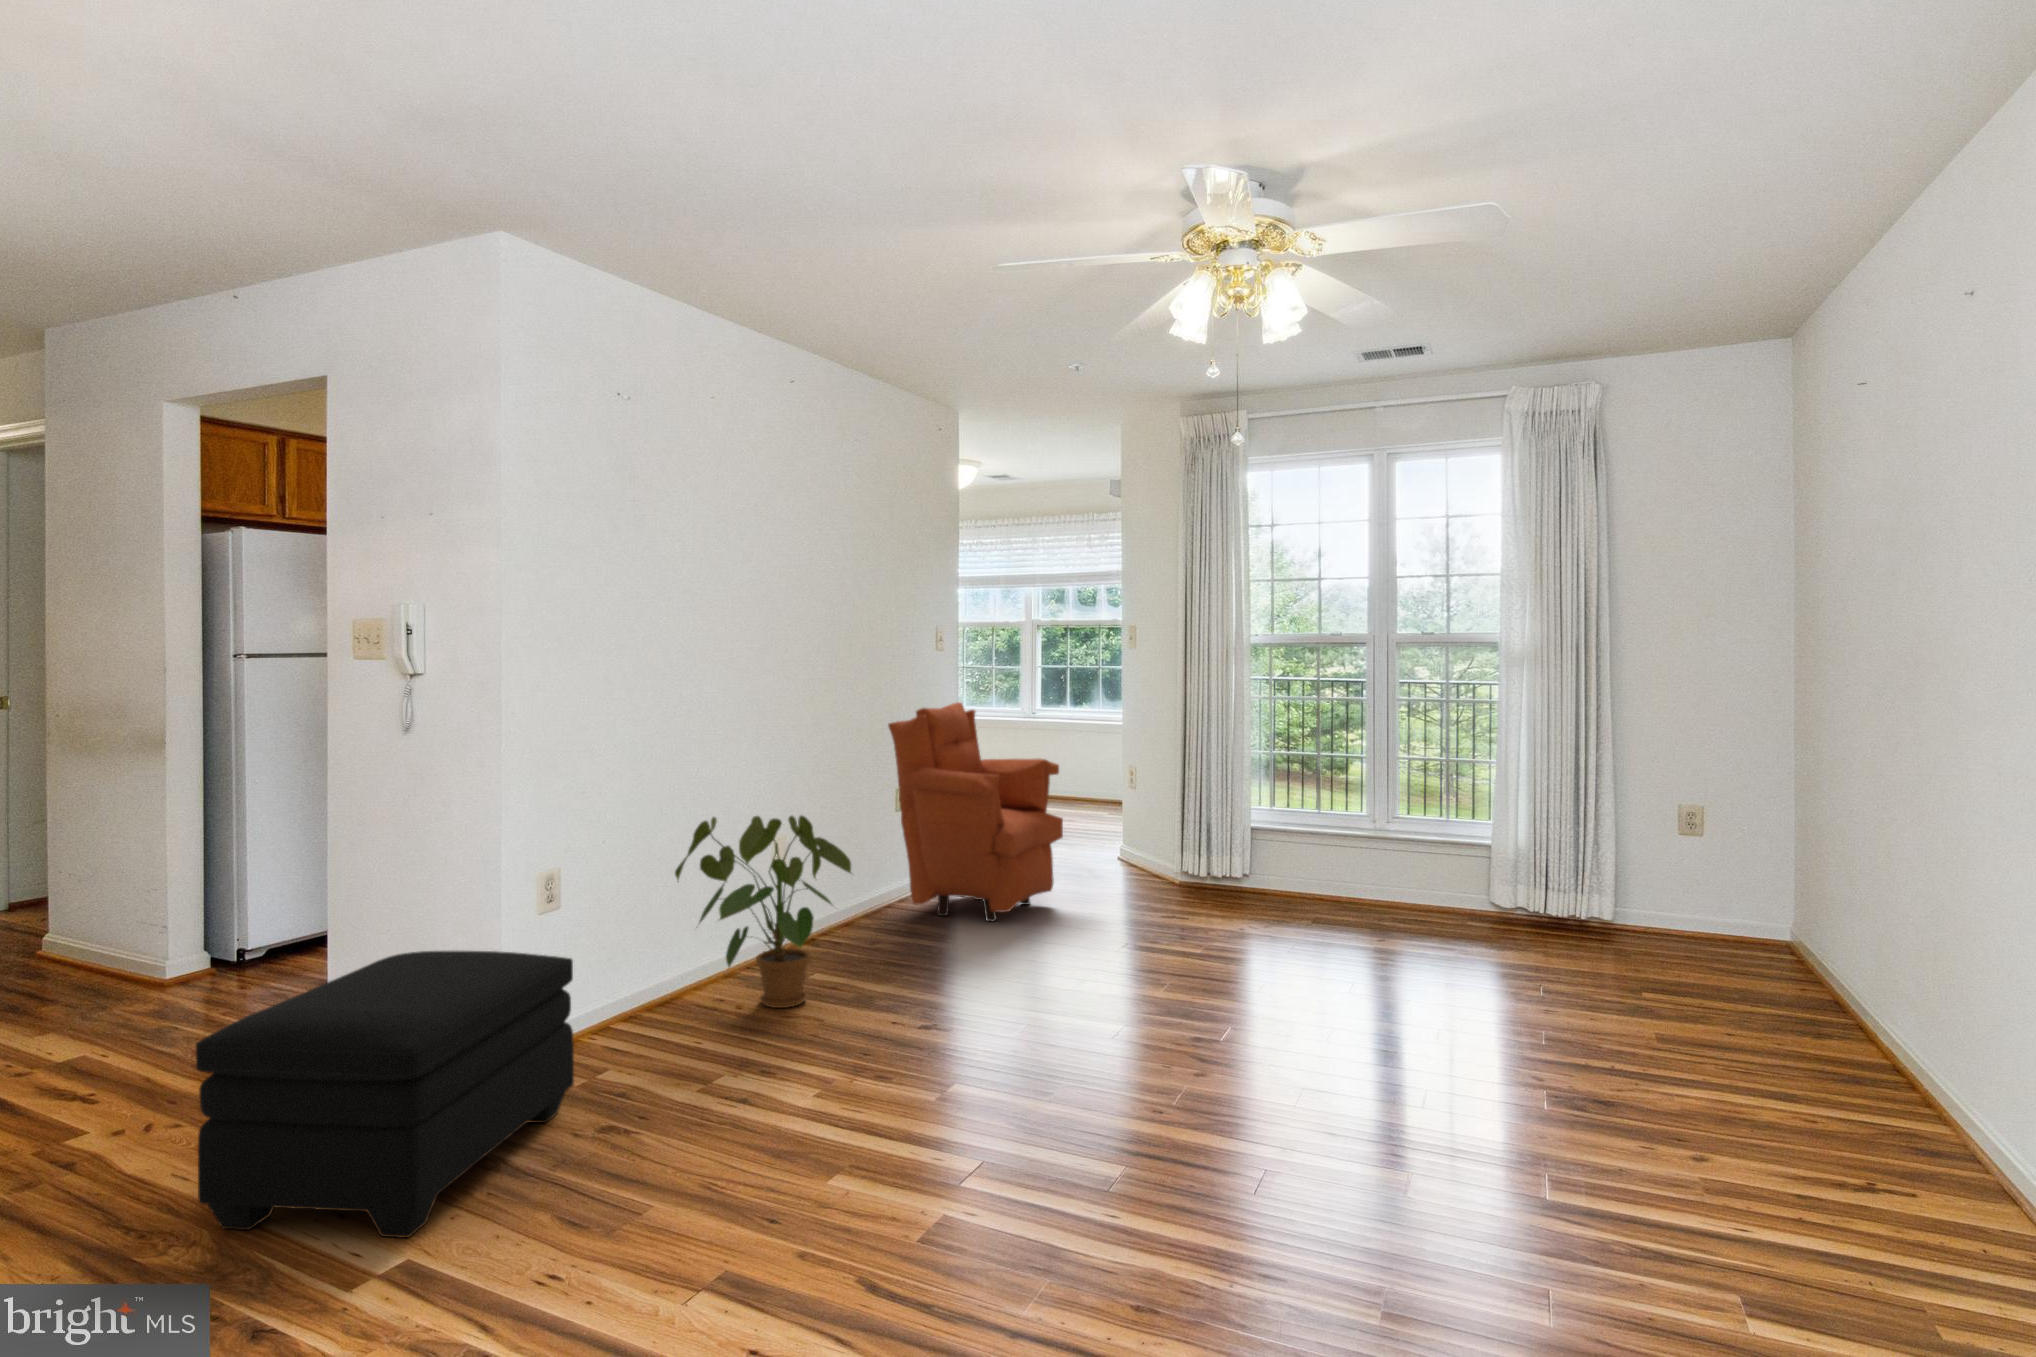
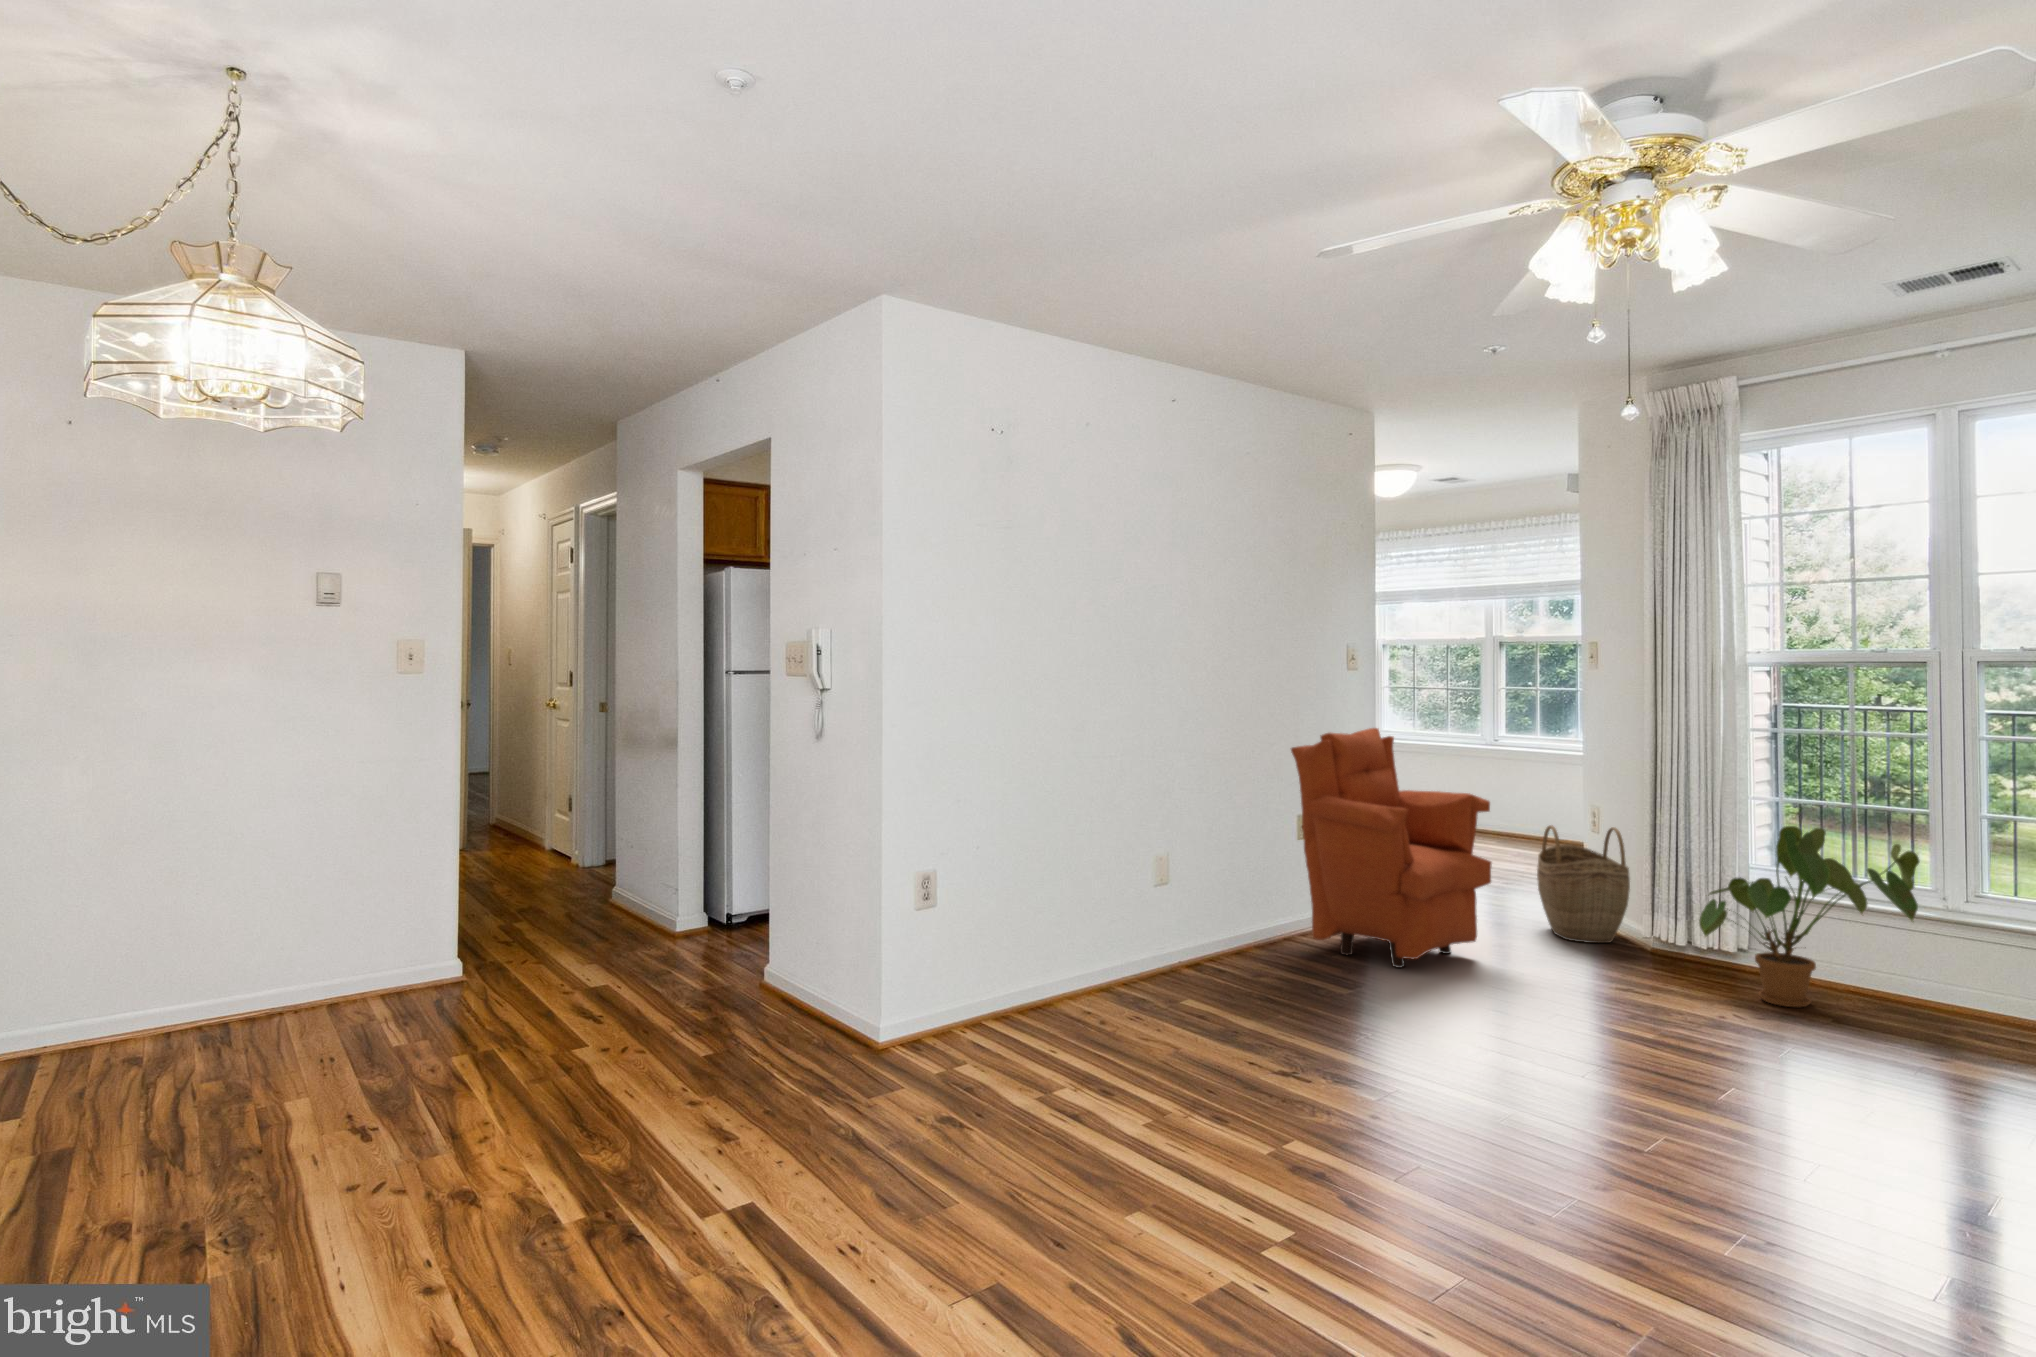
woven basket: none [1091,782,1165,883] -> present [1537,825,1630,943]
house plant: present [675,816,851,1008] -> present [1699,826,1919,1007]
ottoman: present [196,951,574,1238] -> none [621,933,928,1185]

